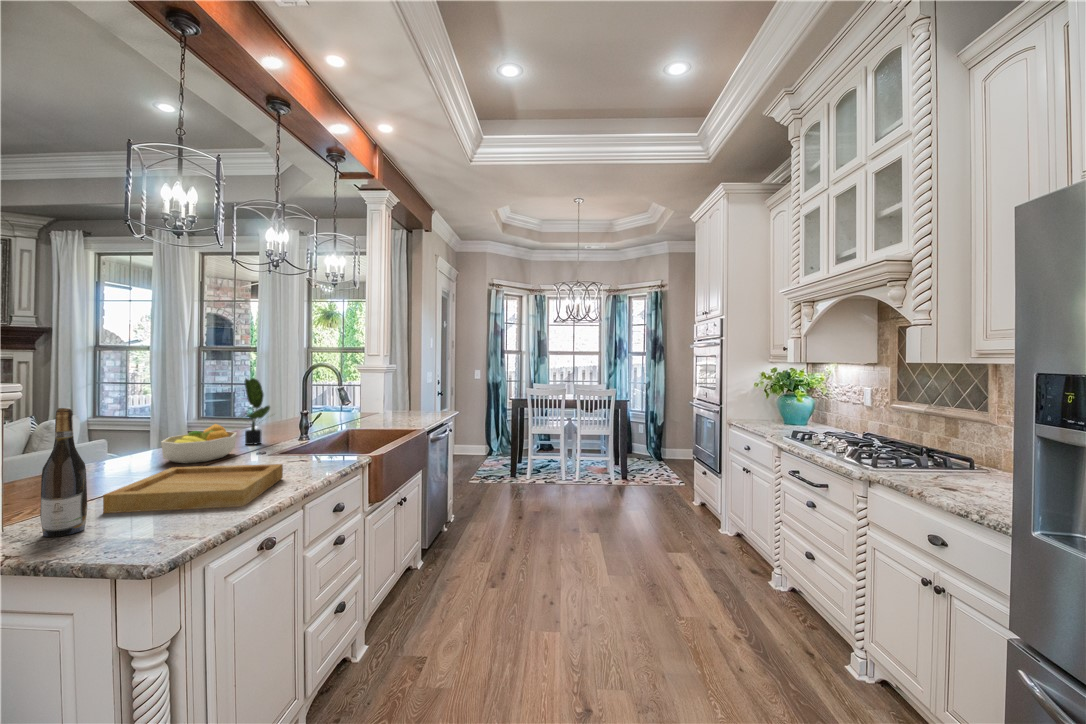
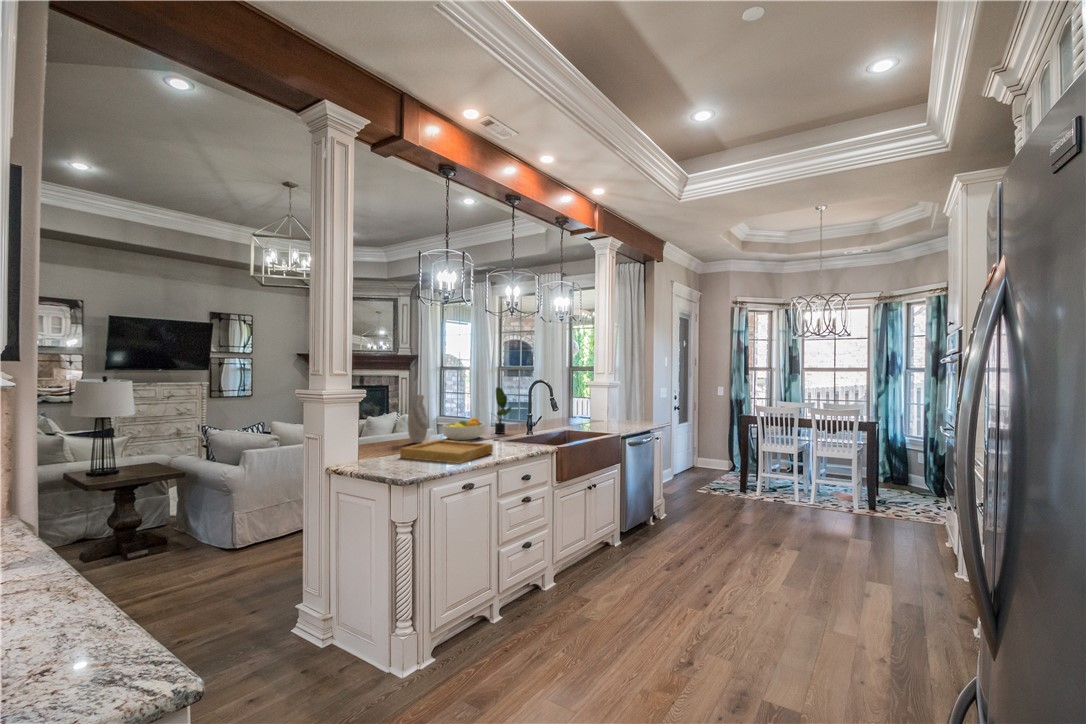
vase: none [94,394,137,478] -> present [408,395,428,443]
wine bottle: present [40,408,87,537] -> none [372,401,390,464]

